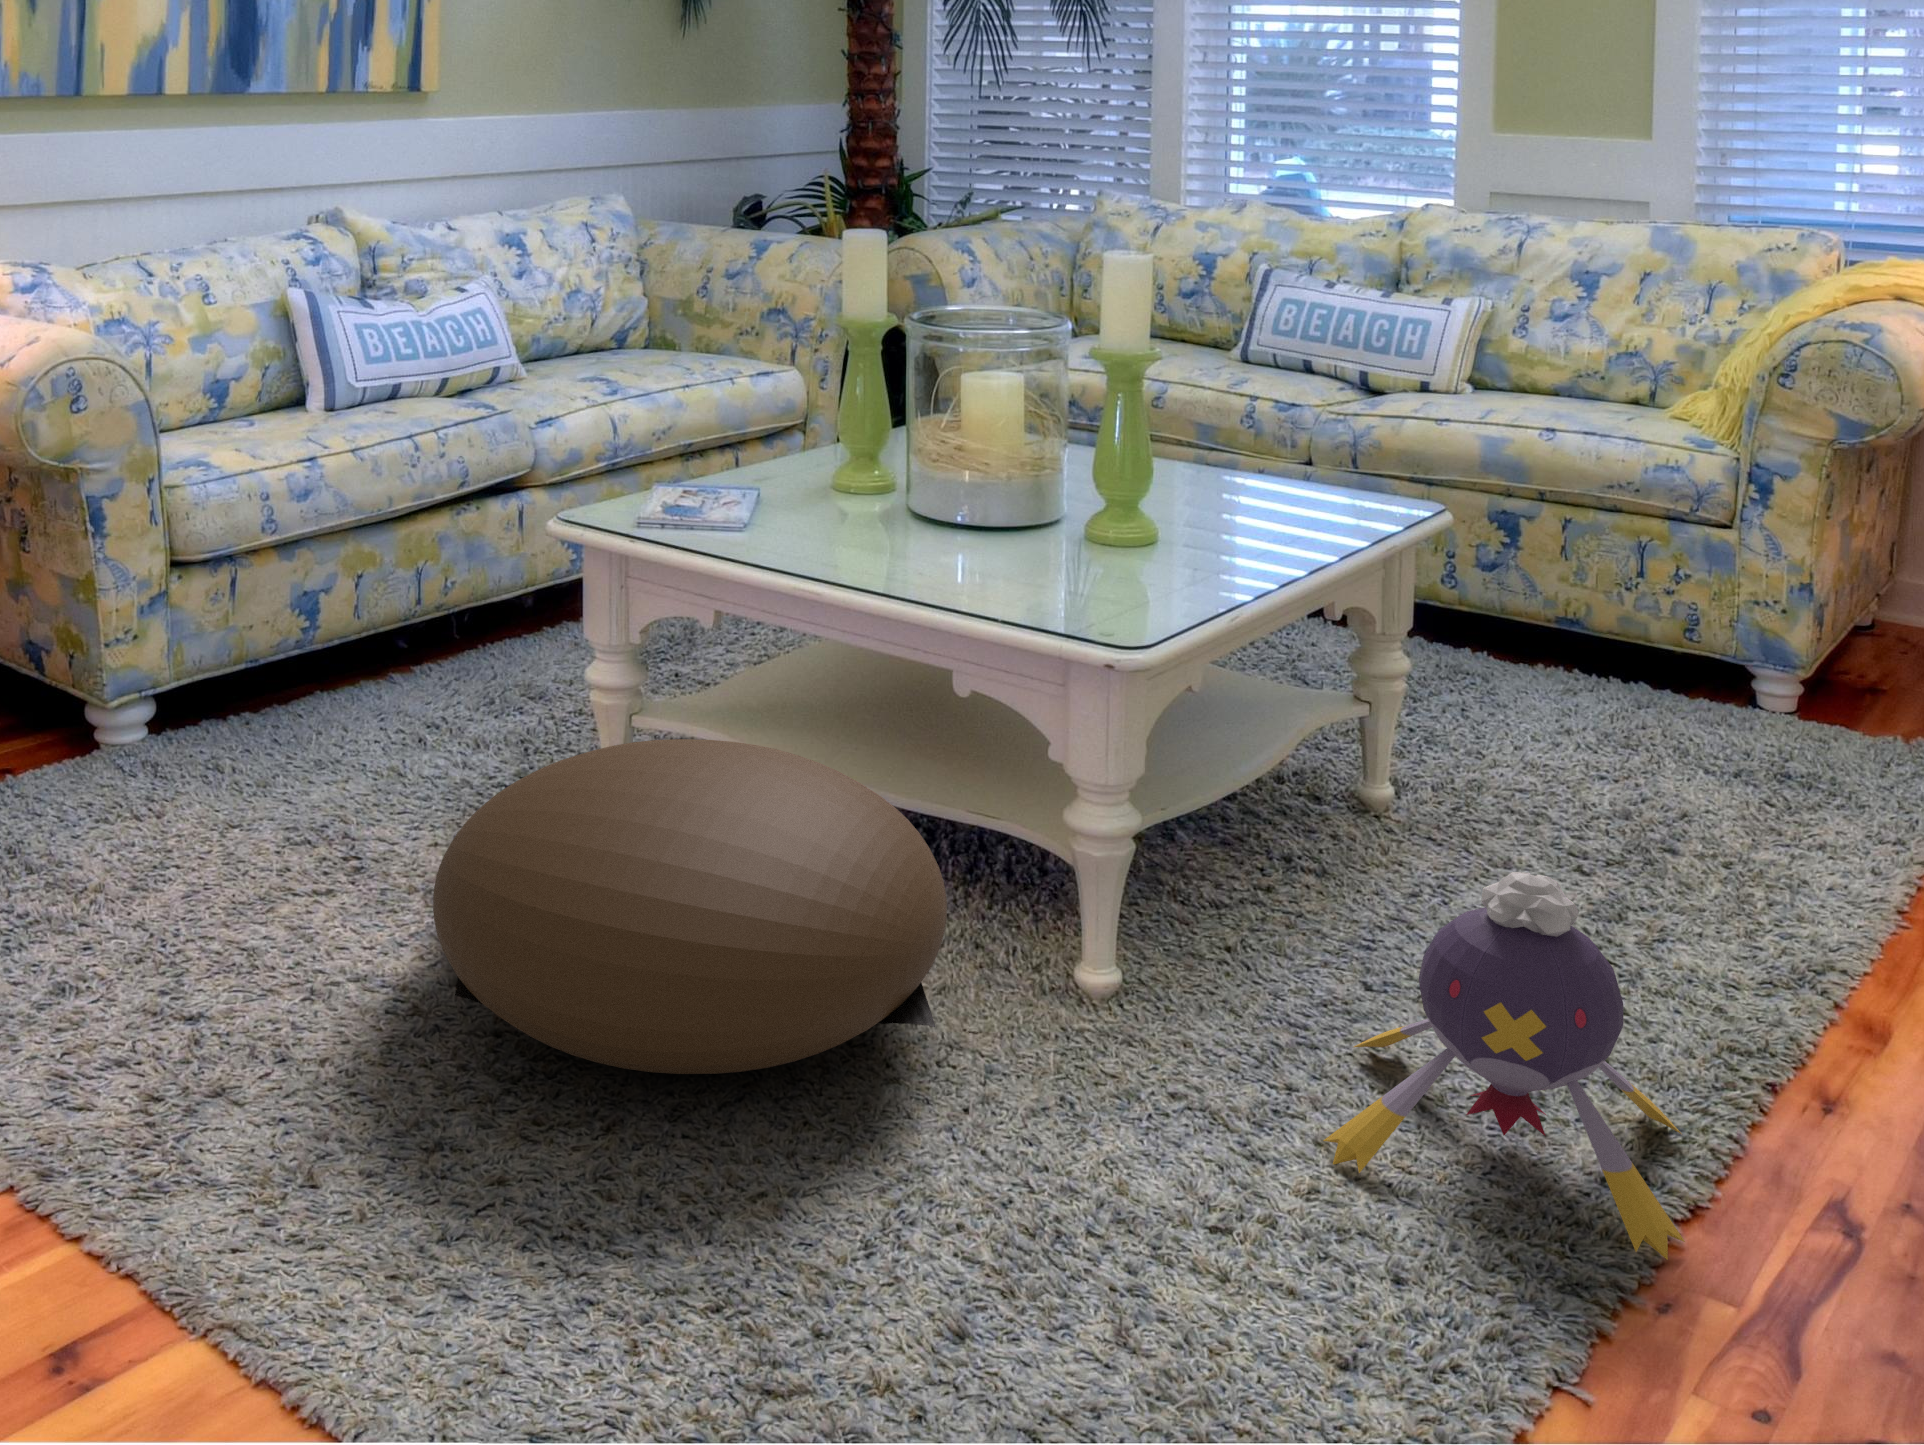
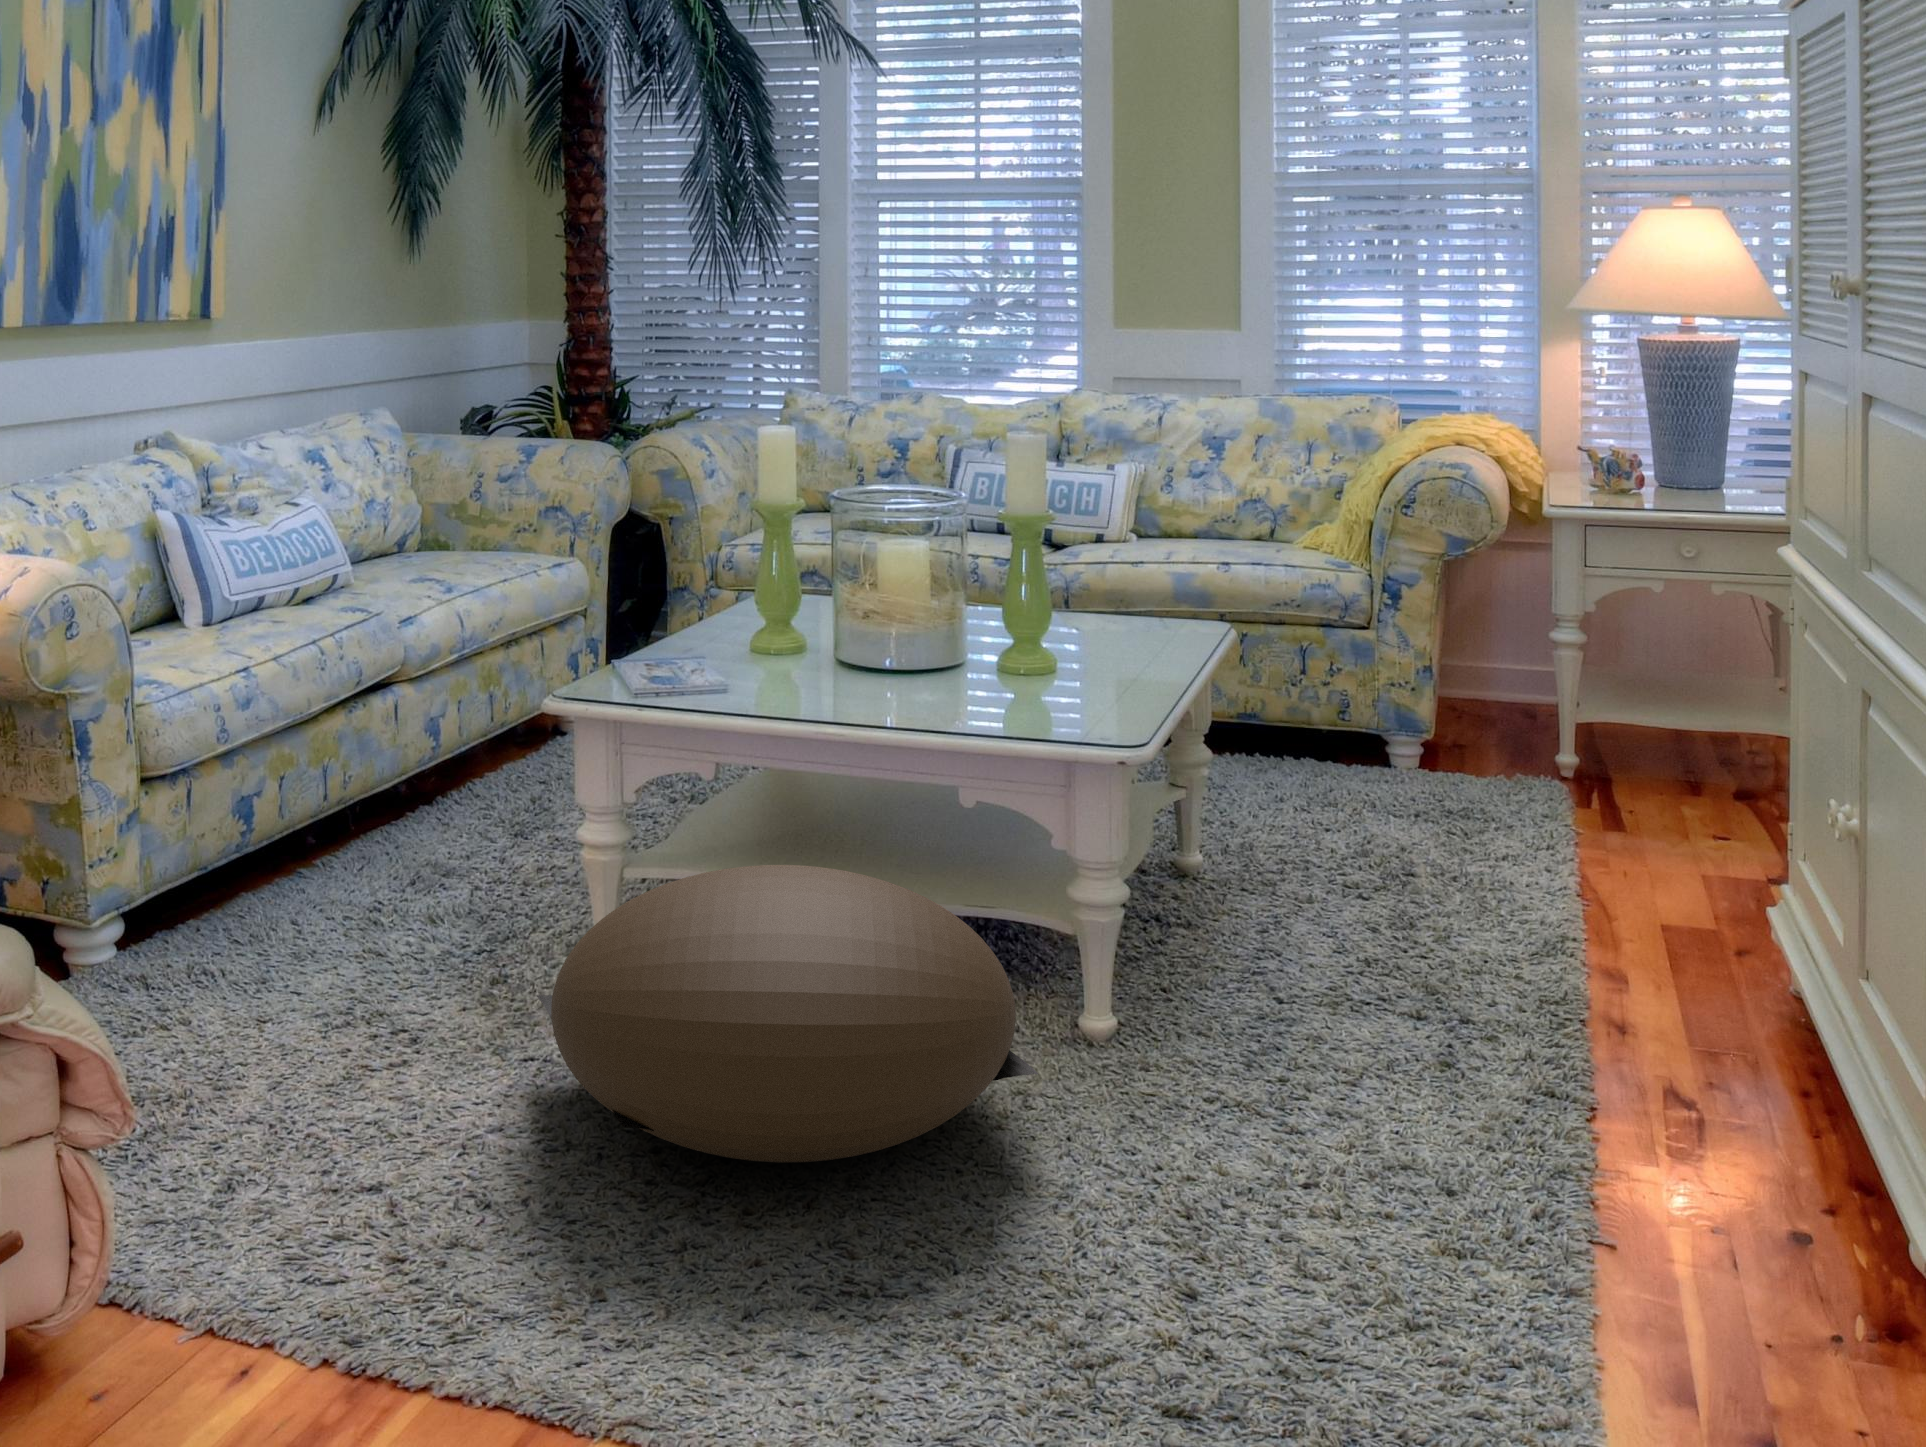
plush toy: present [1323,872,1685,1260] -> none [1308,862,1609,1144]

